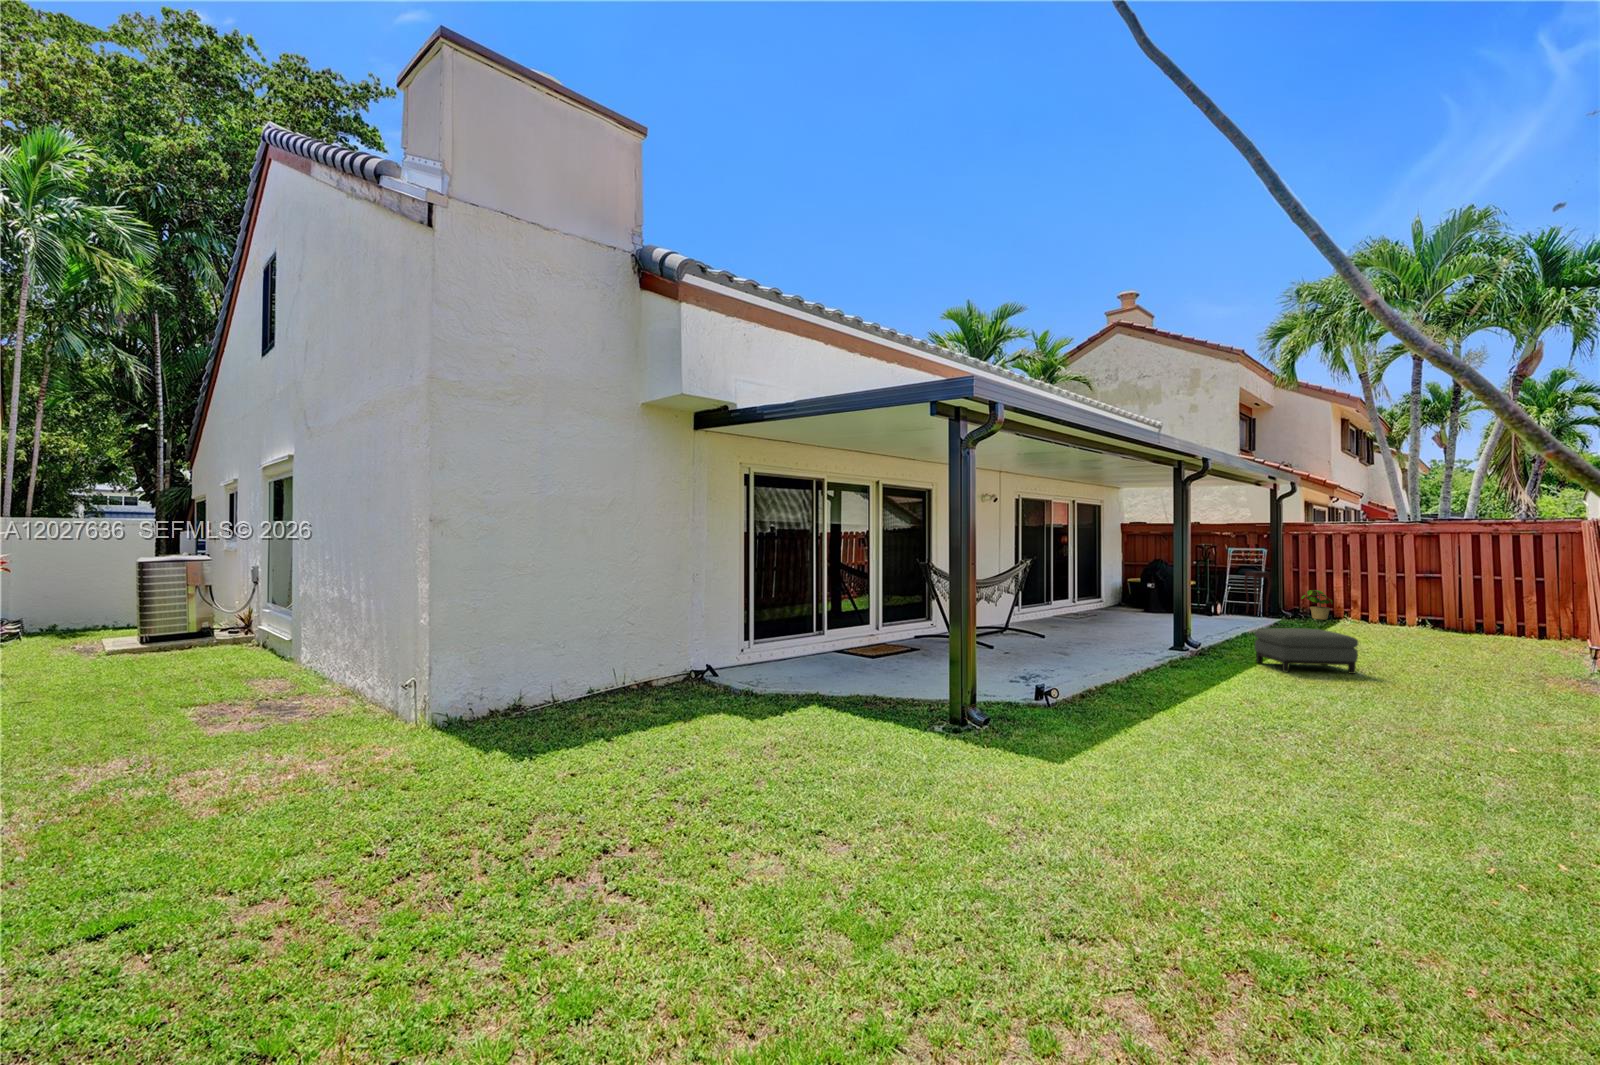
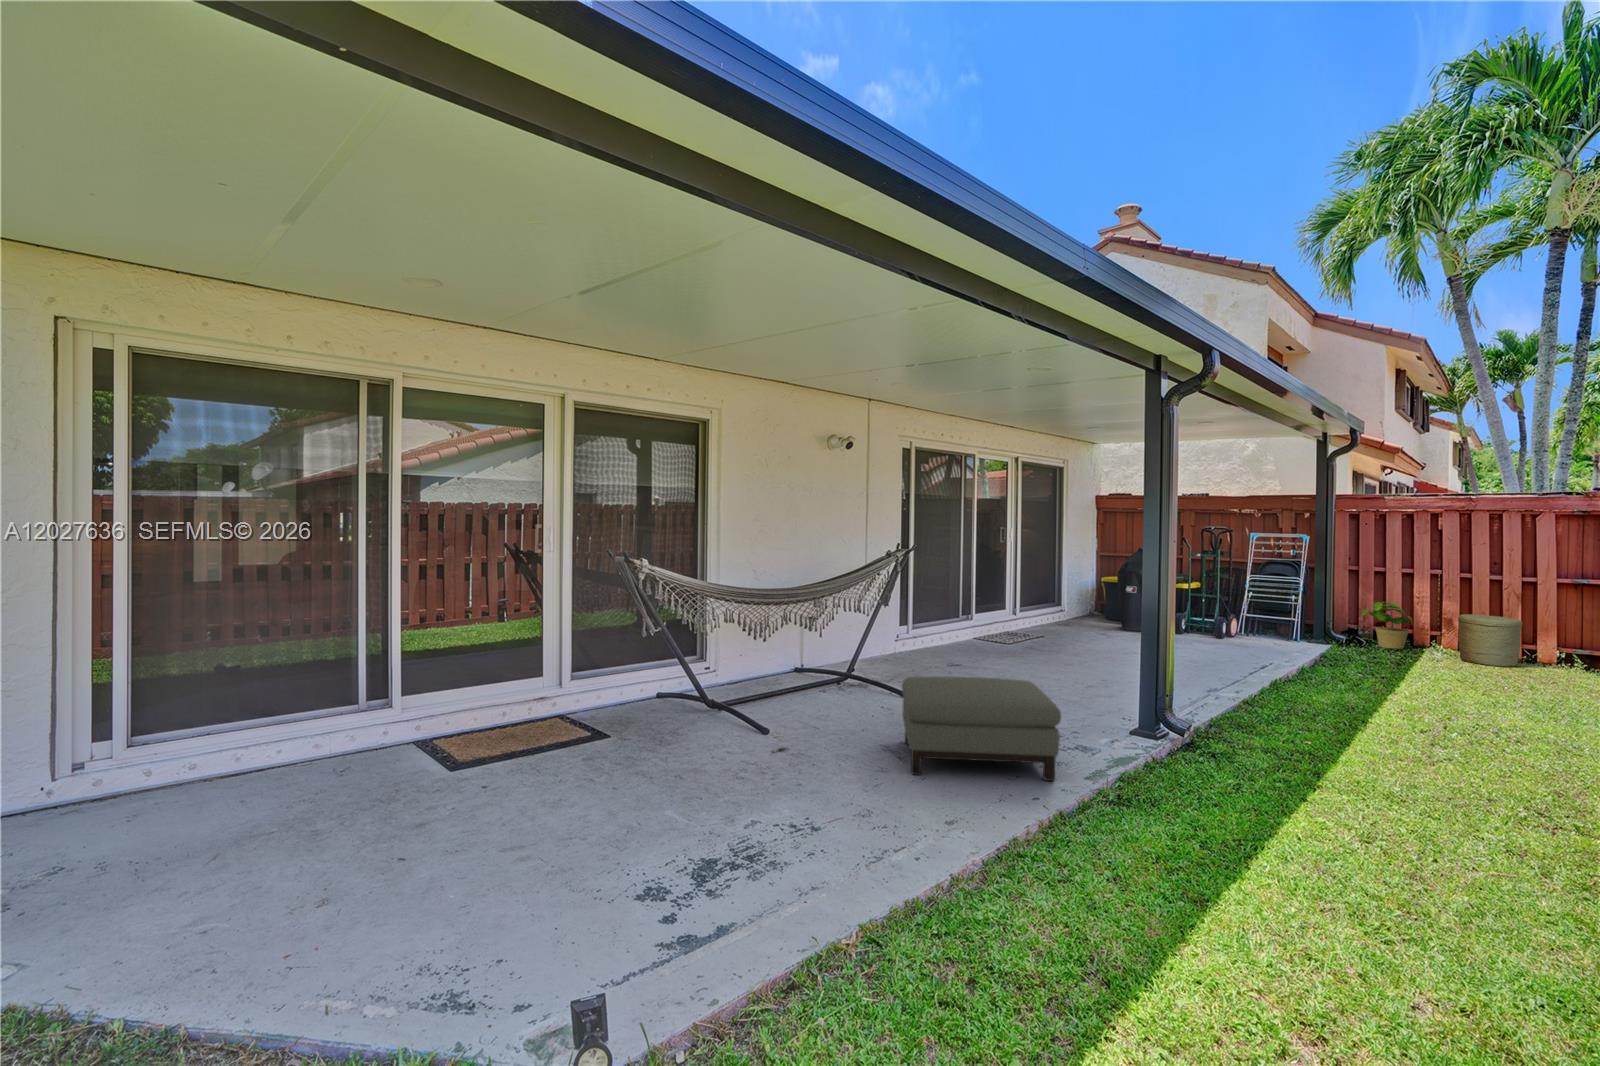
side table: present [1244,571,1271,614] -> none [1271,570,1314,639]
woven basket: none [1357,597,1394,627] -> present [1458,614,1523,667]
ottoman: present [1255,628,1358,674] -> present [902,676,1061,781]

